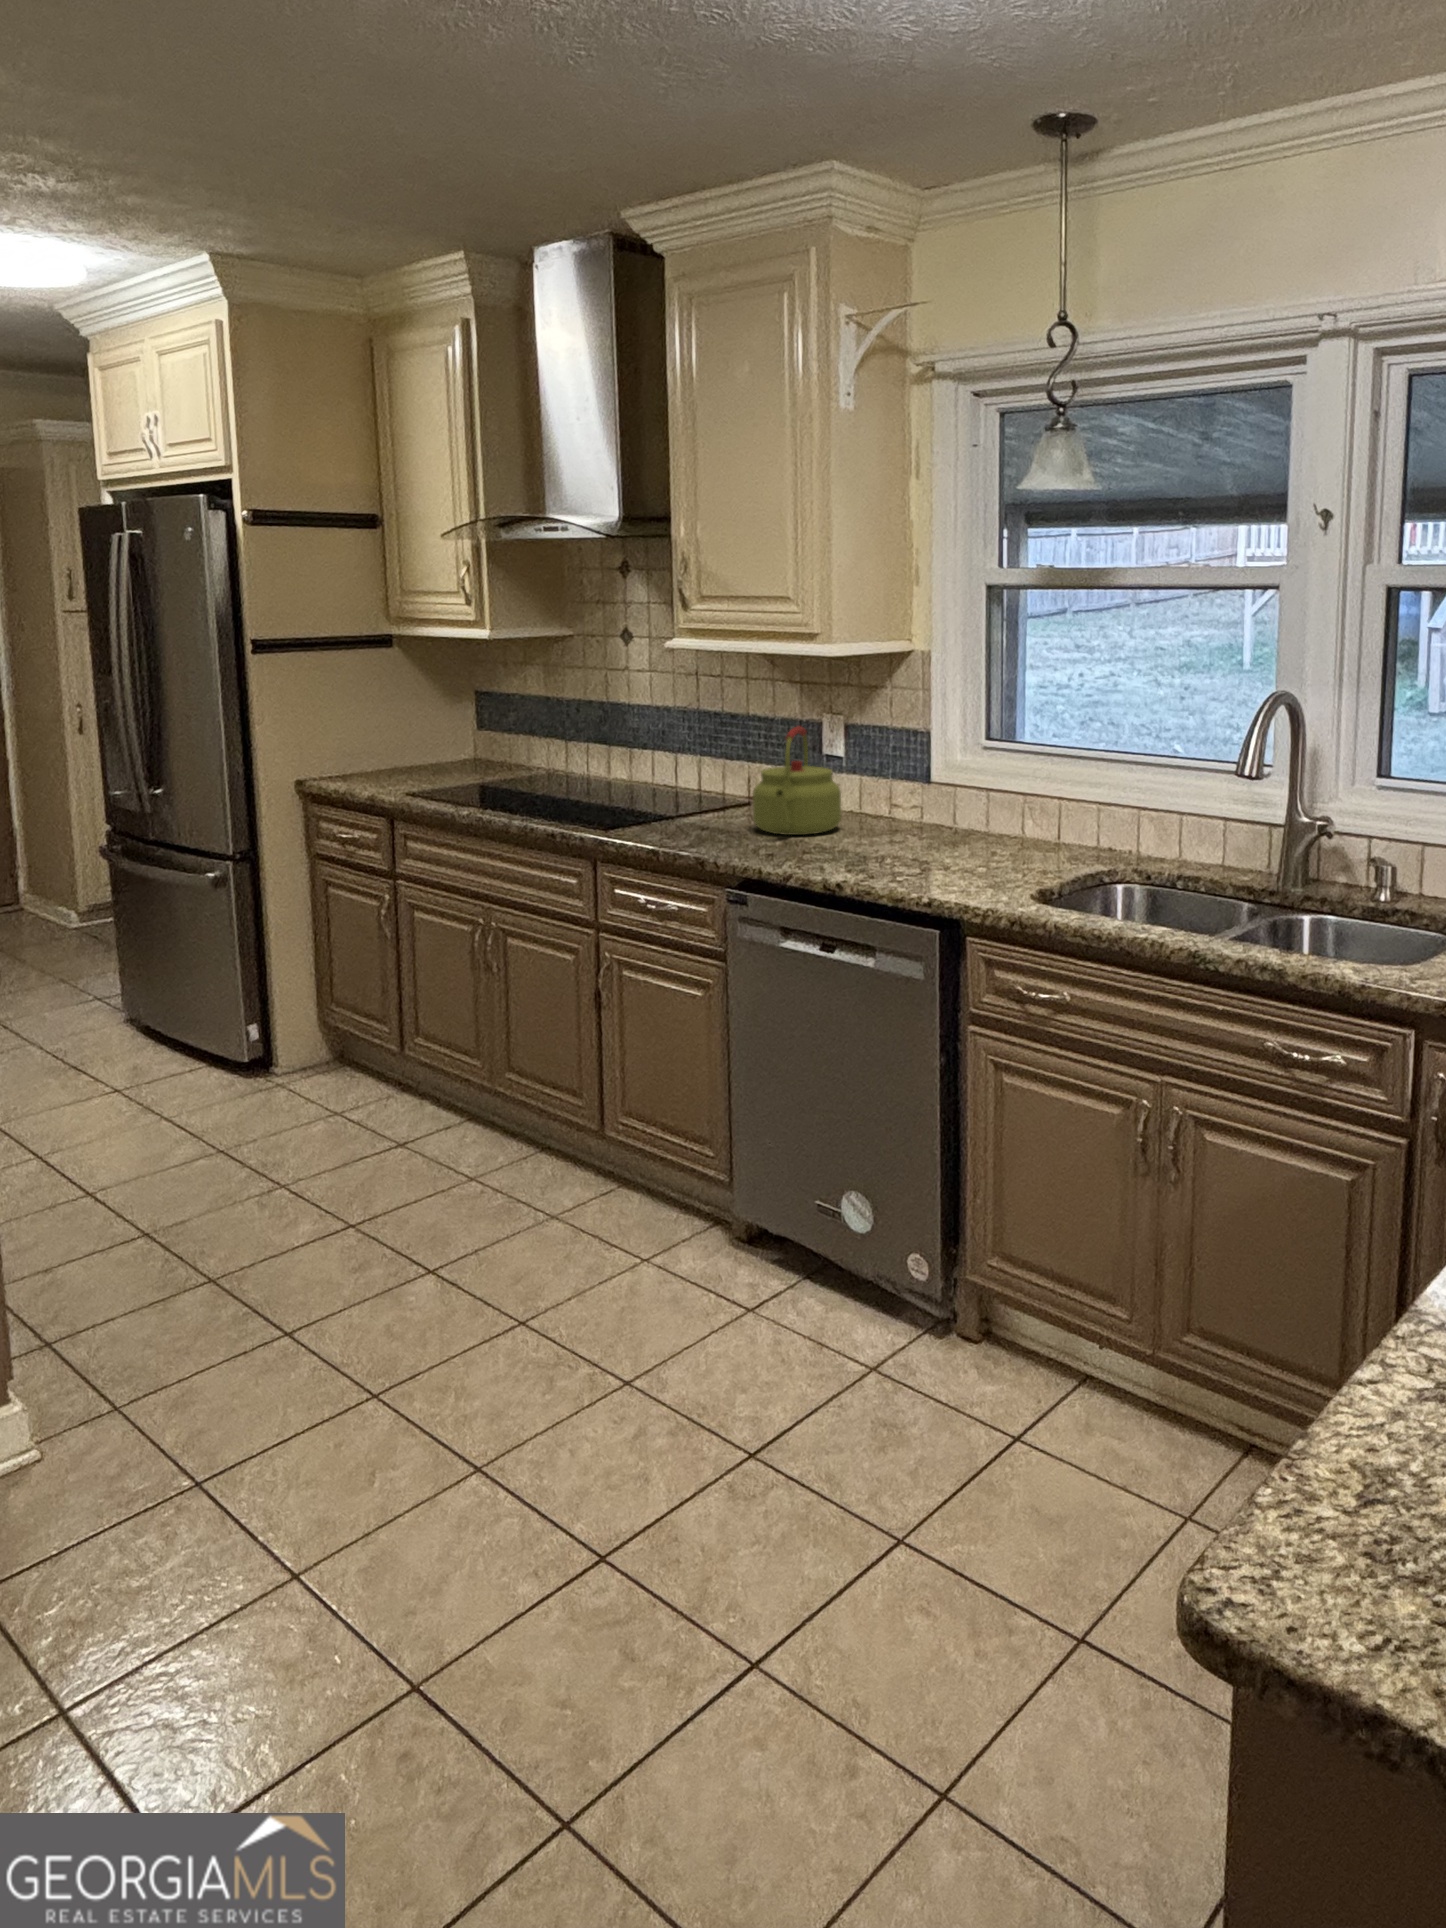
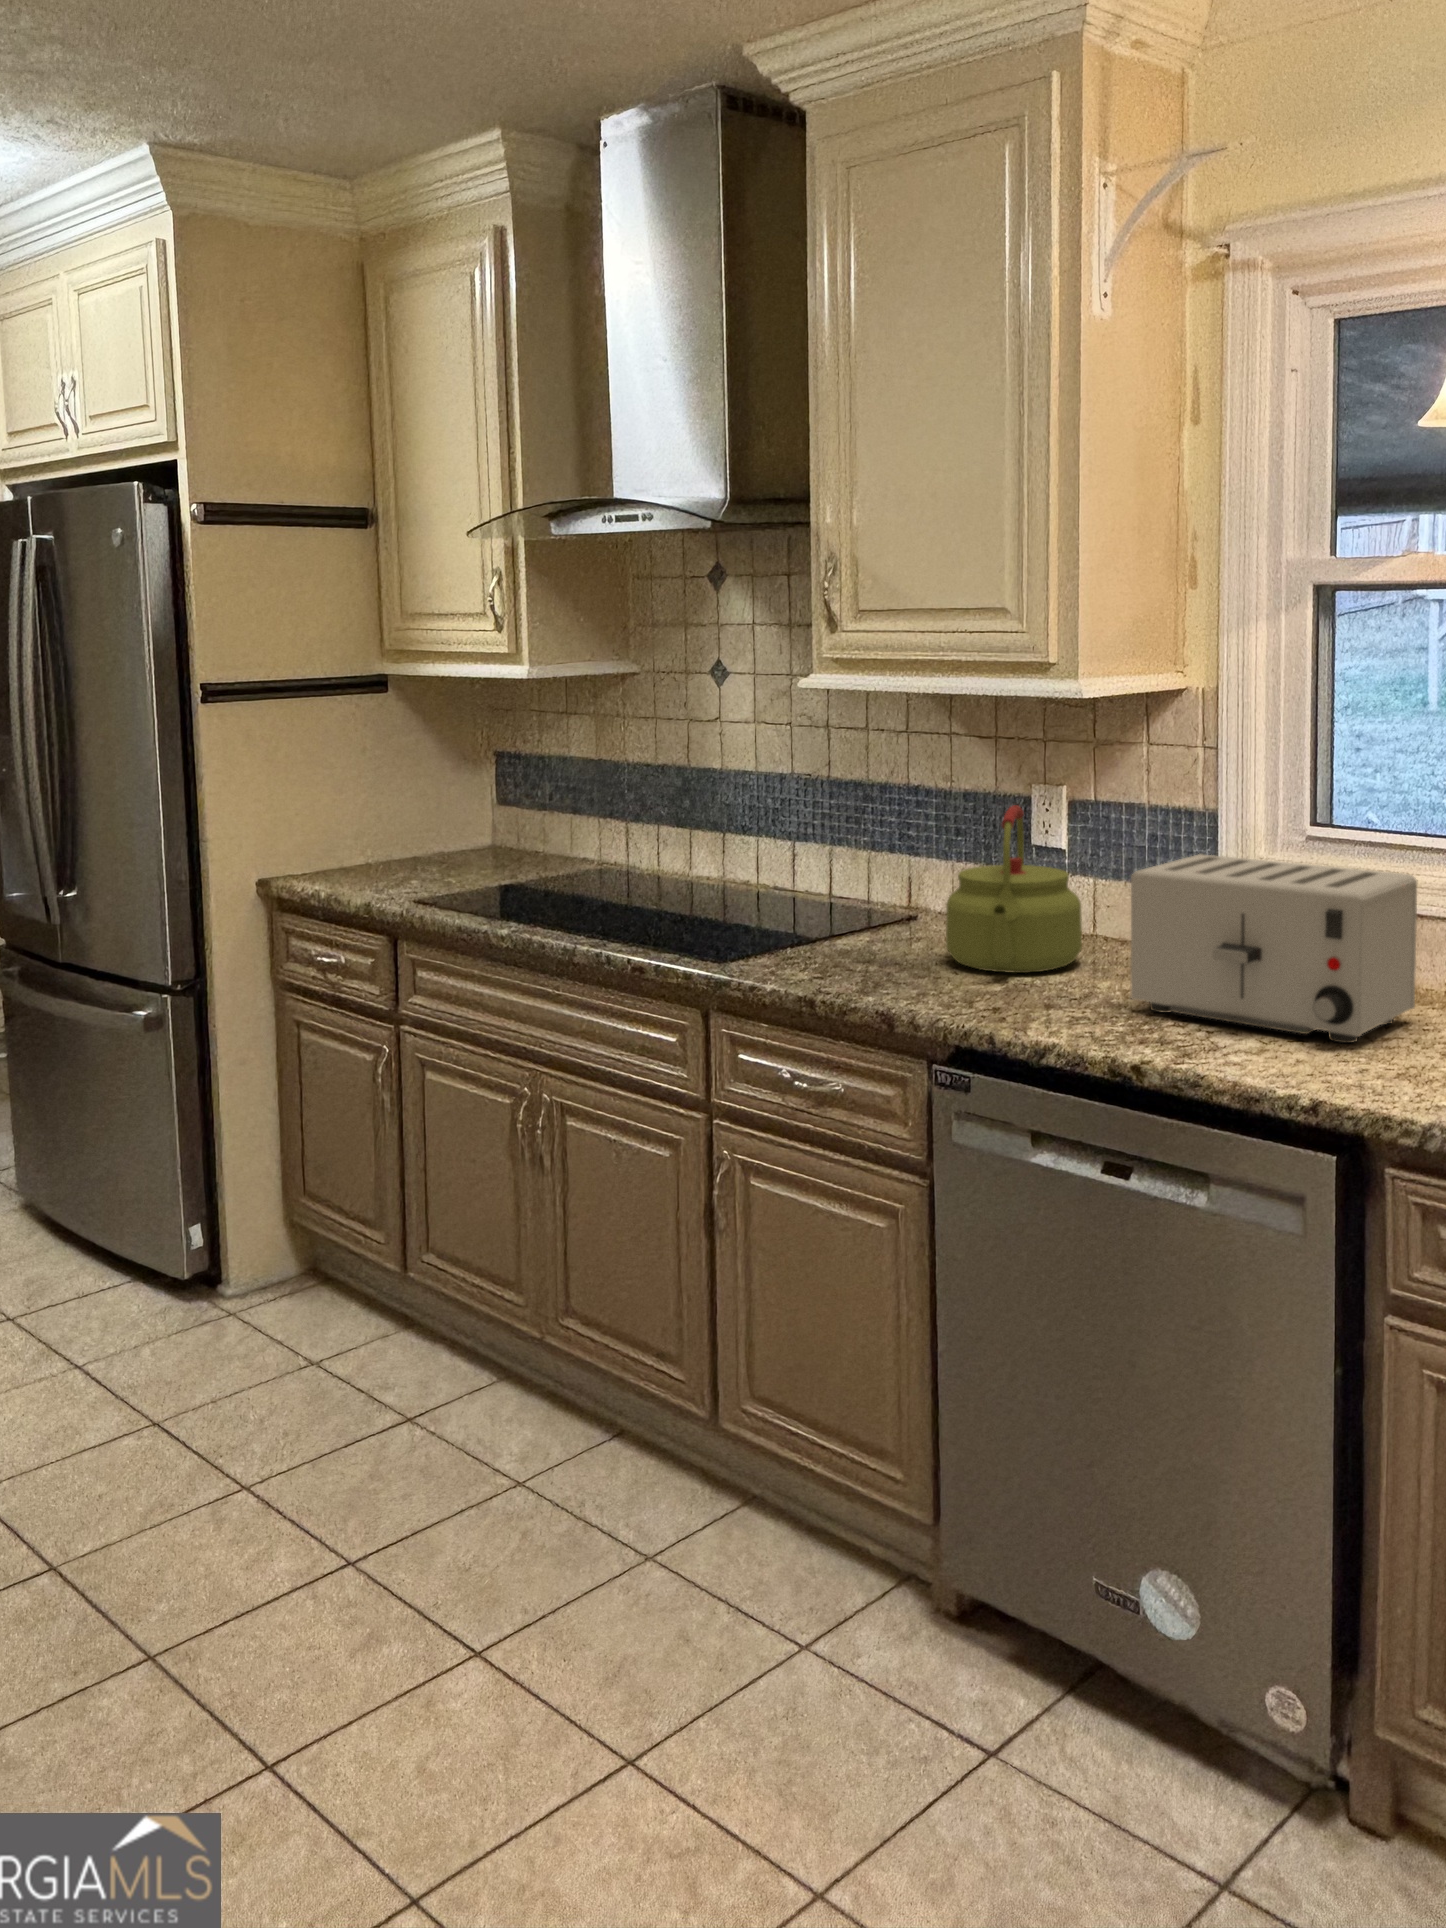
toaster: none [852,757,1023,870] -> present [1131,854,1417,1043]

